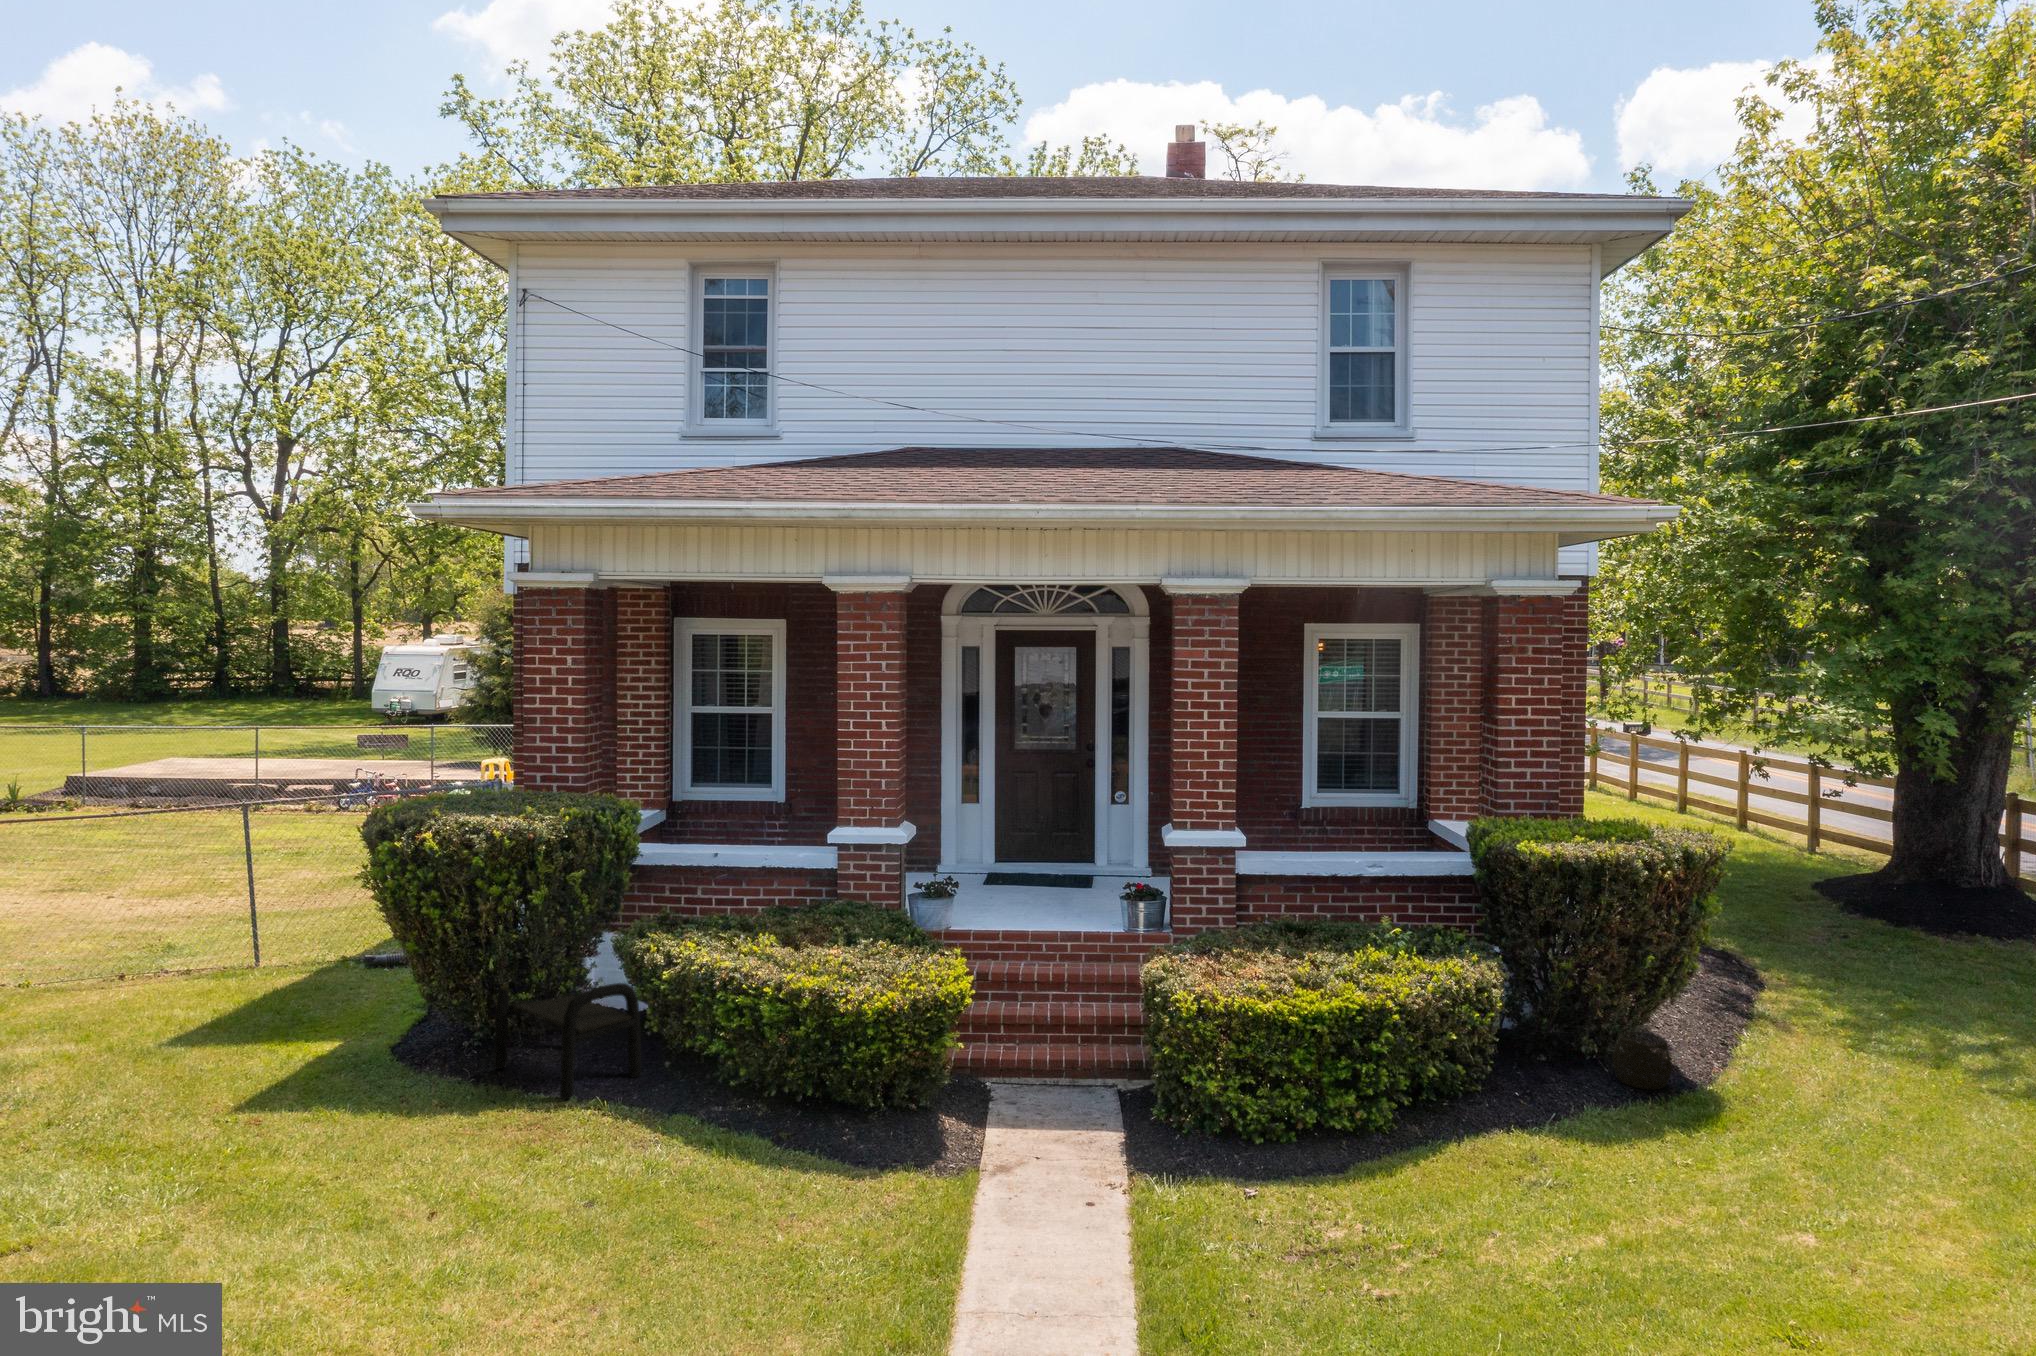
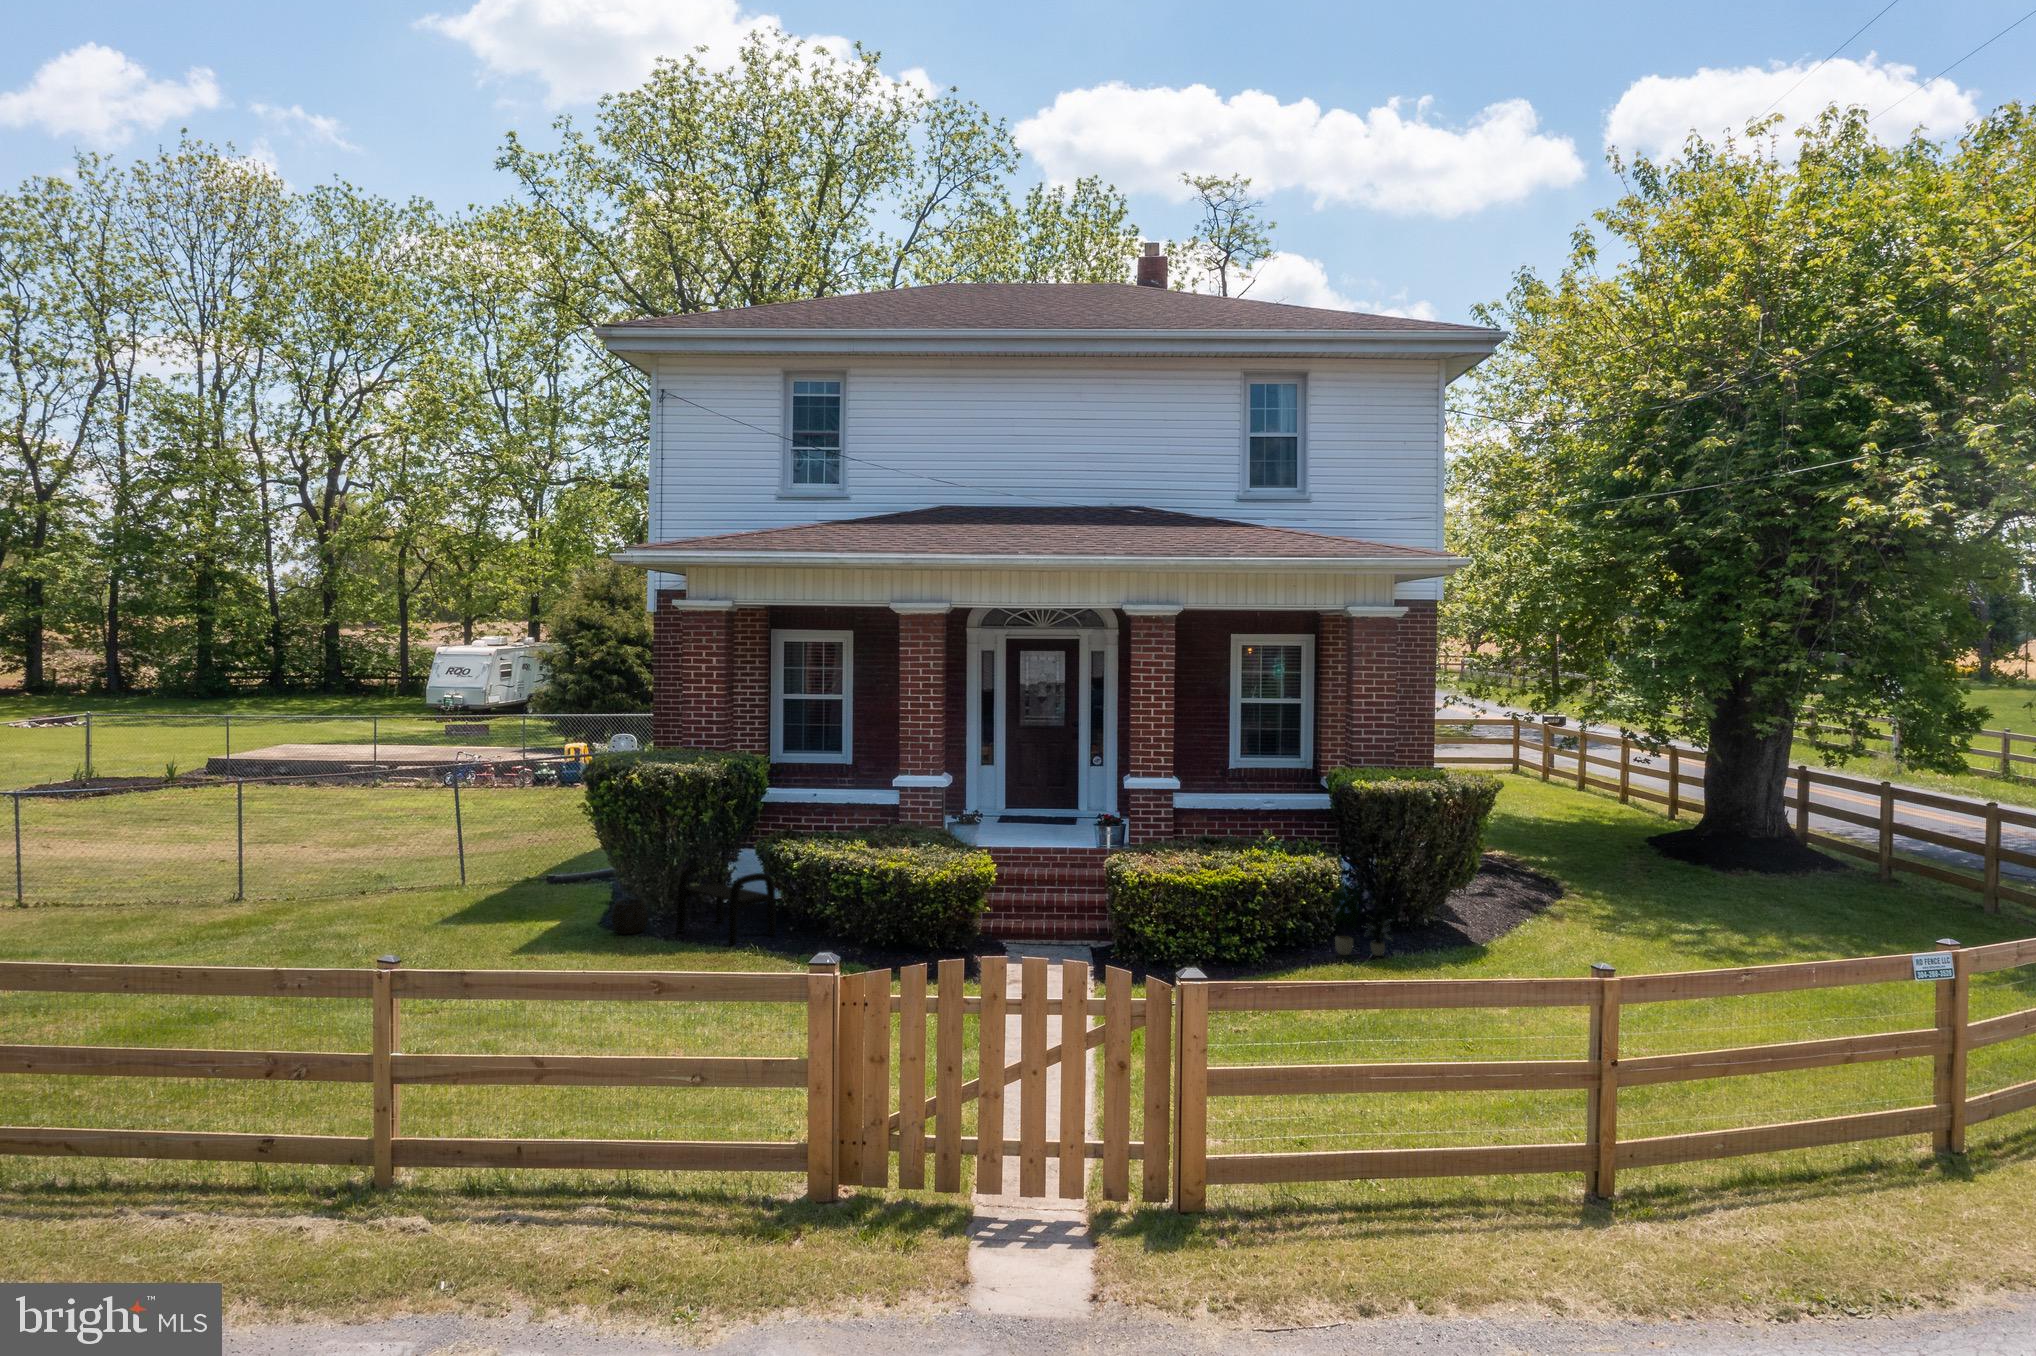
potted plant: none [1490,1005,1597,1122] -> present [1330,884,1391,956]
woven basket: present [1613,1031,1672,1090] -> present [612,899,648,934]

